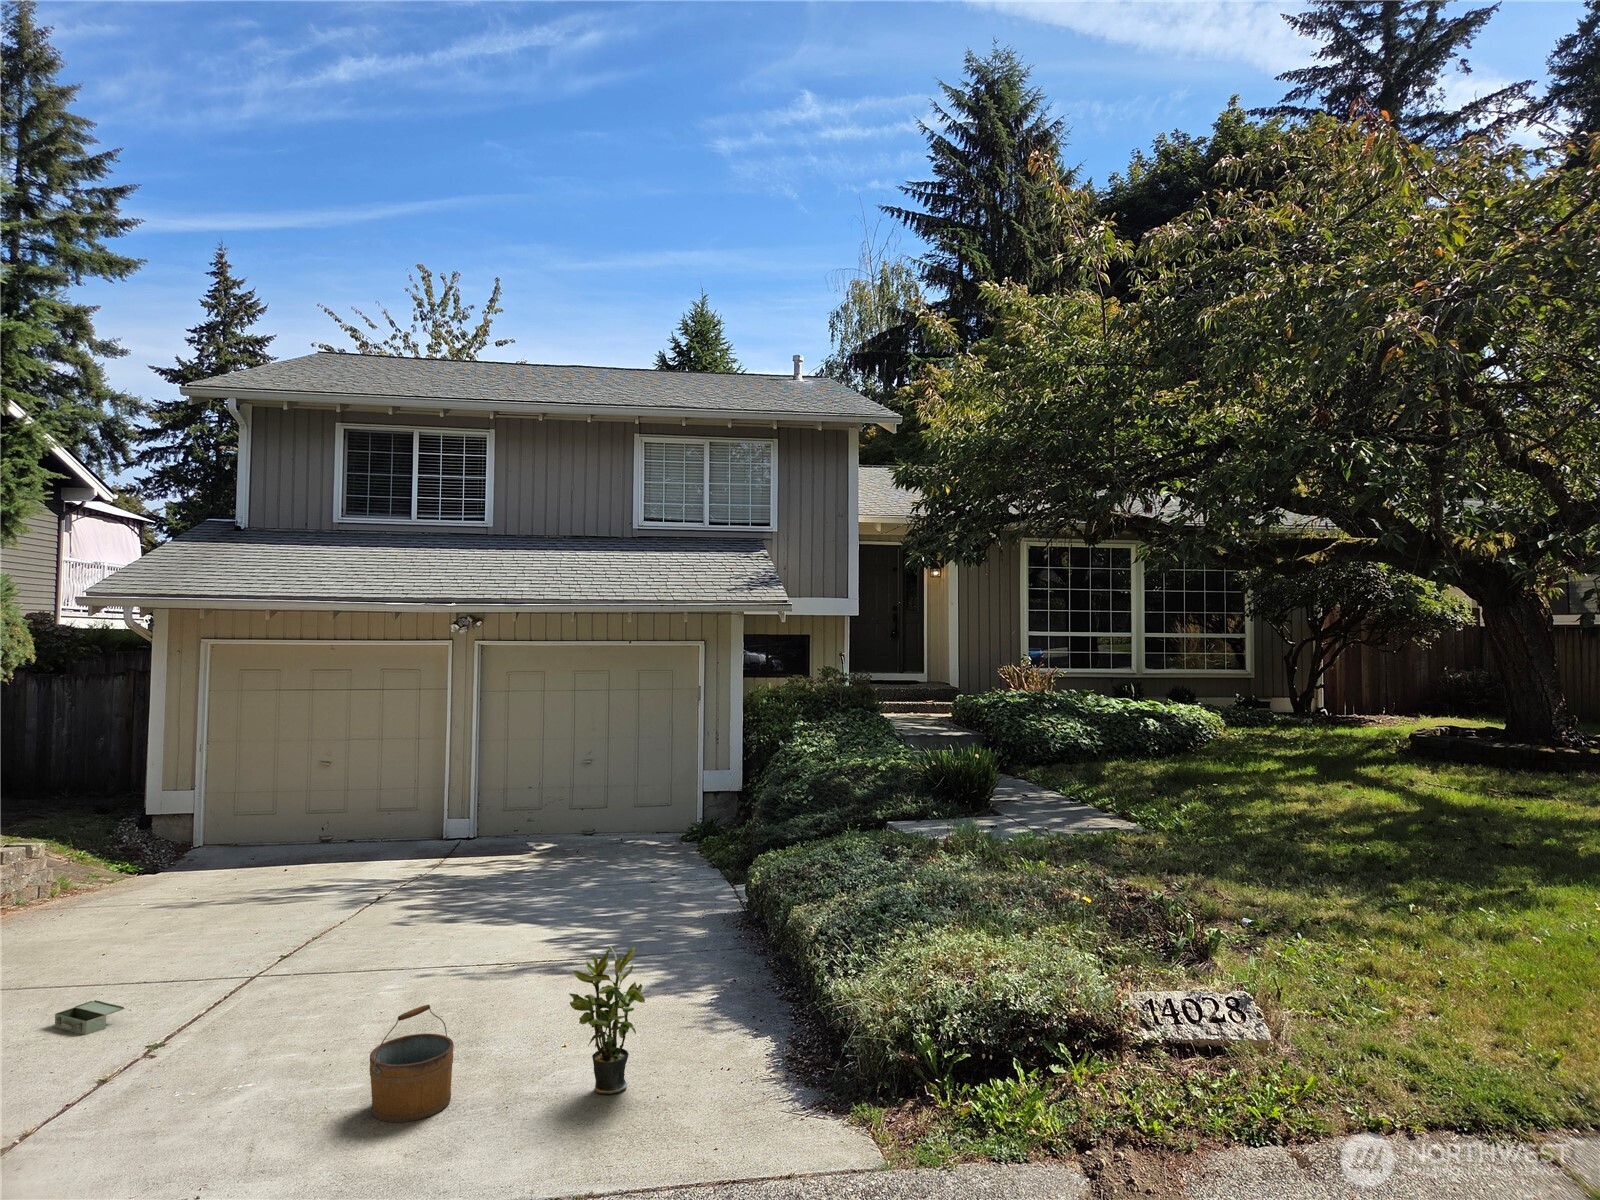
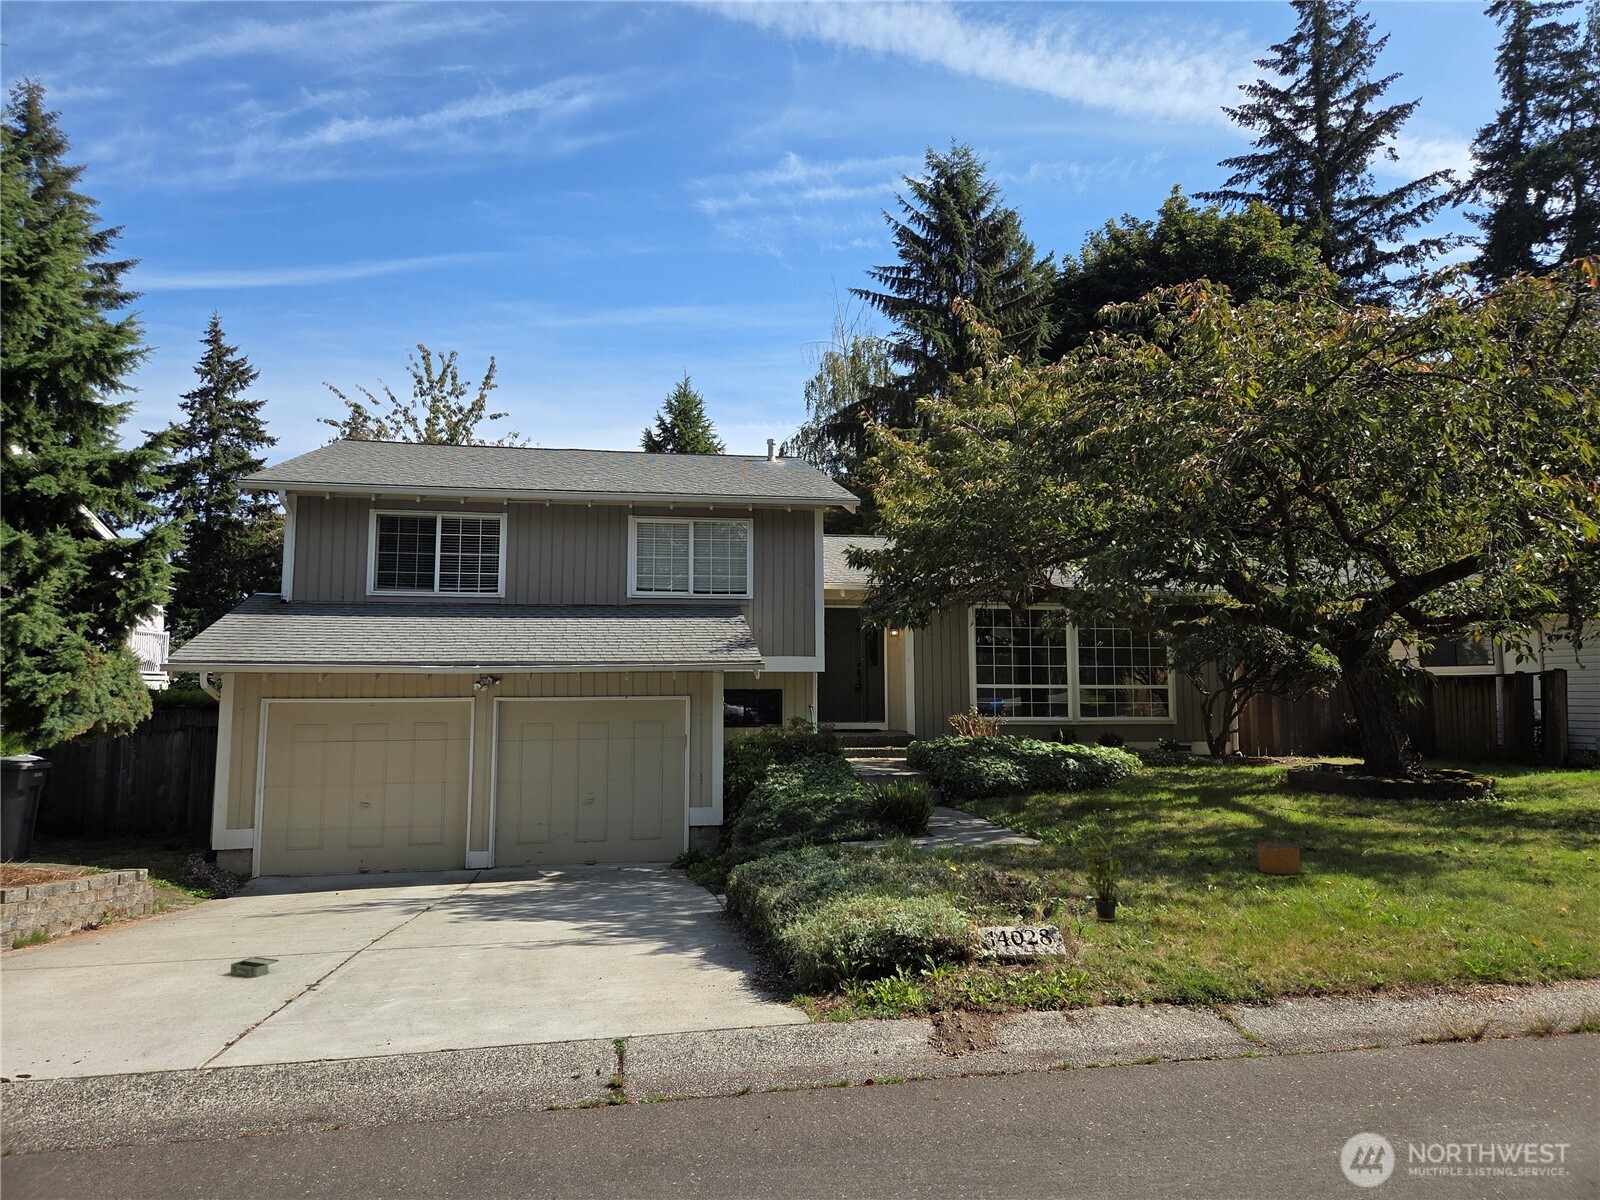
potted plant: present [569,945,645,1095] -> present [1081,835,1123,921]
bucket: present [370,1005,454,1122] -> present [1257,823,1300,875]

